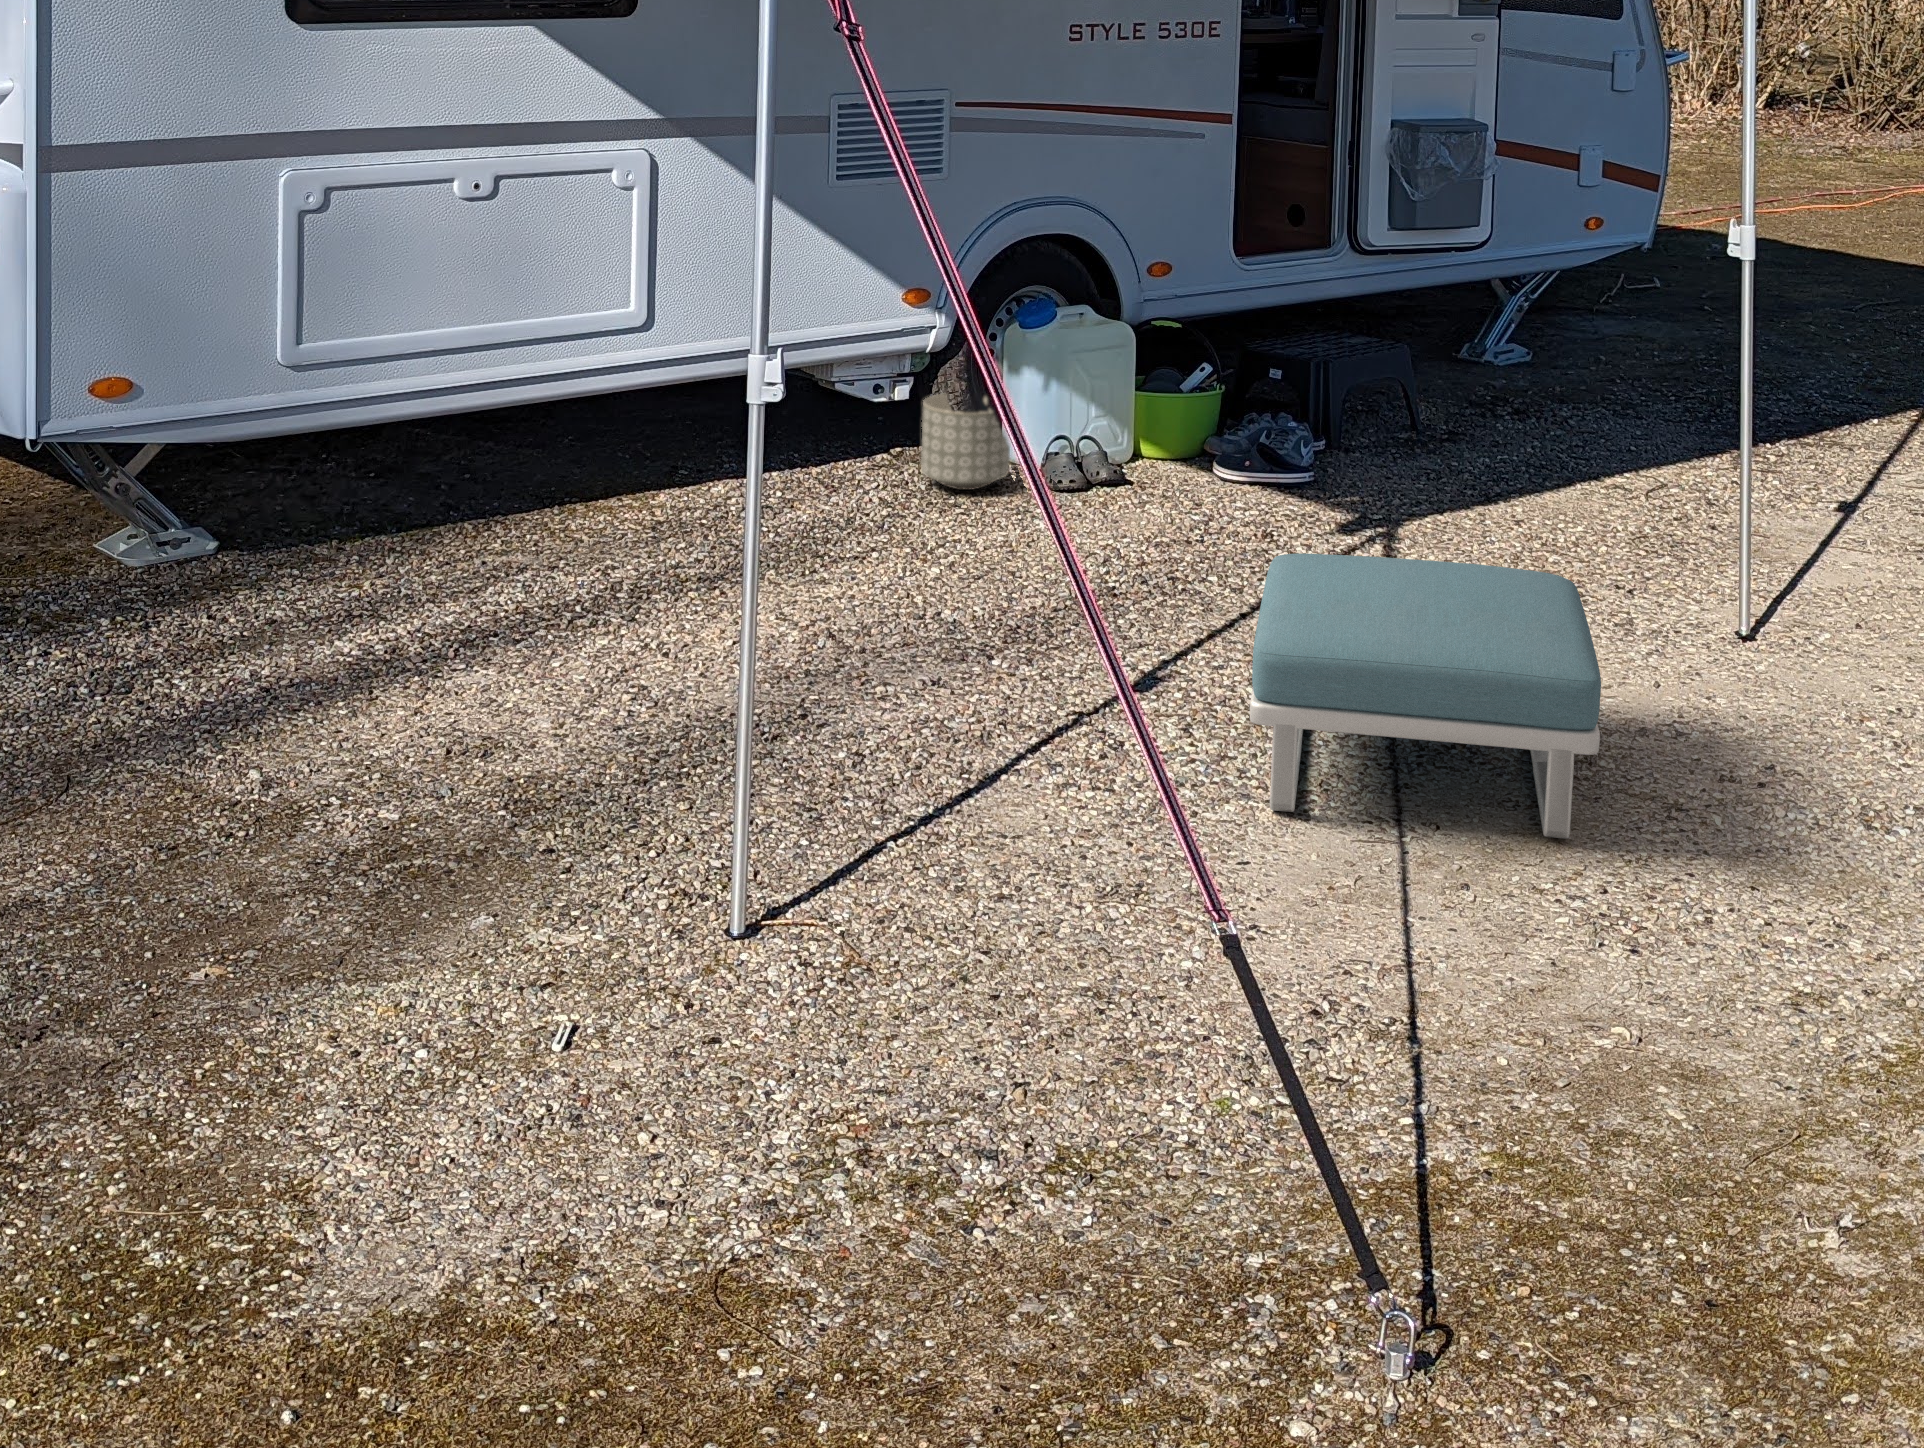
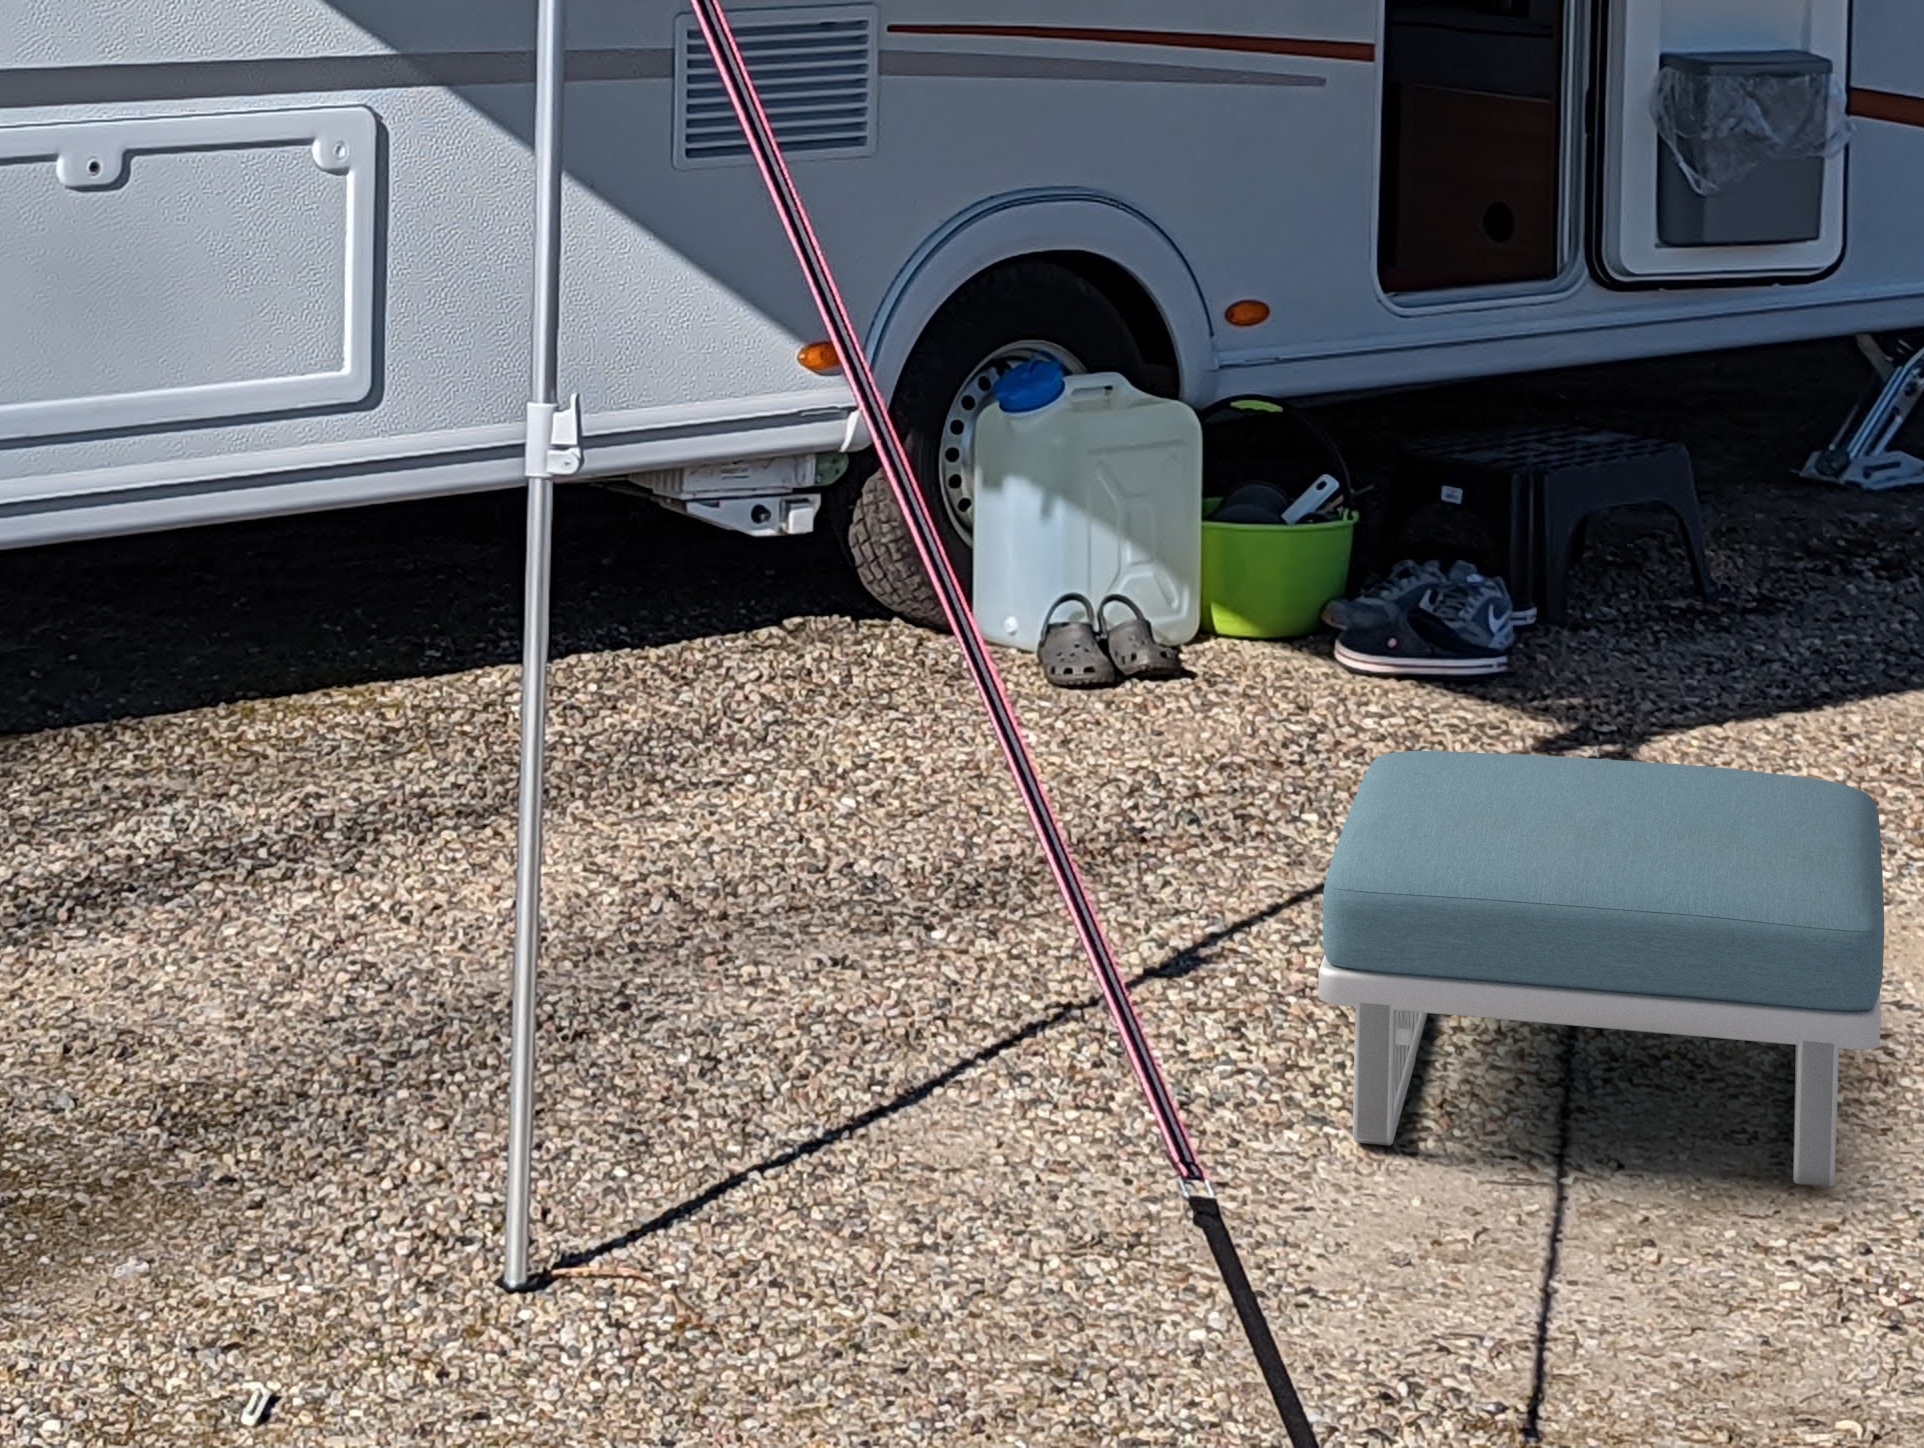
planter: present [921,394,1010,490] -> none [803,513,956,679]

